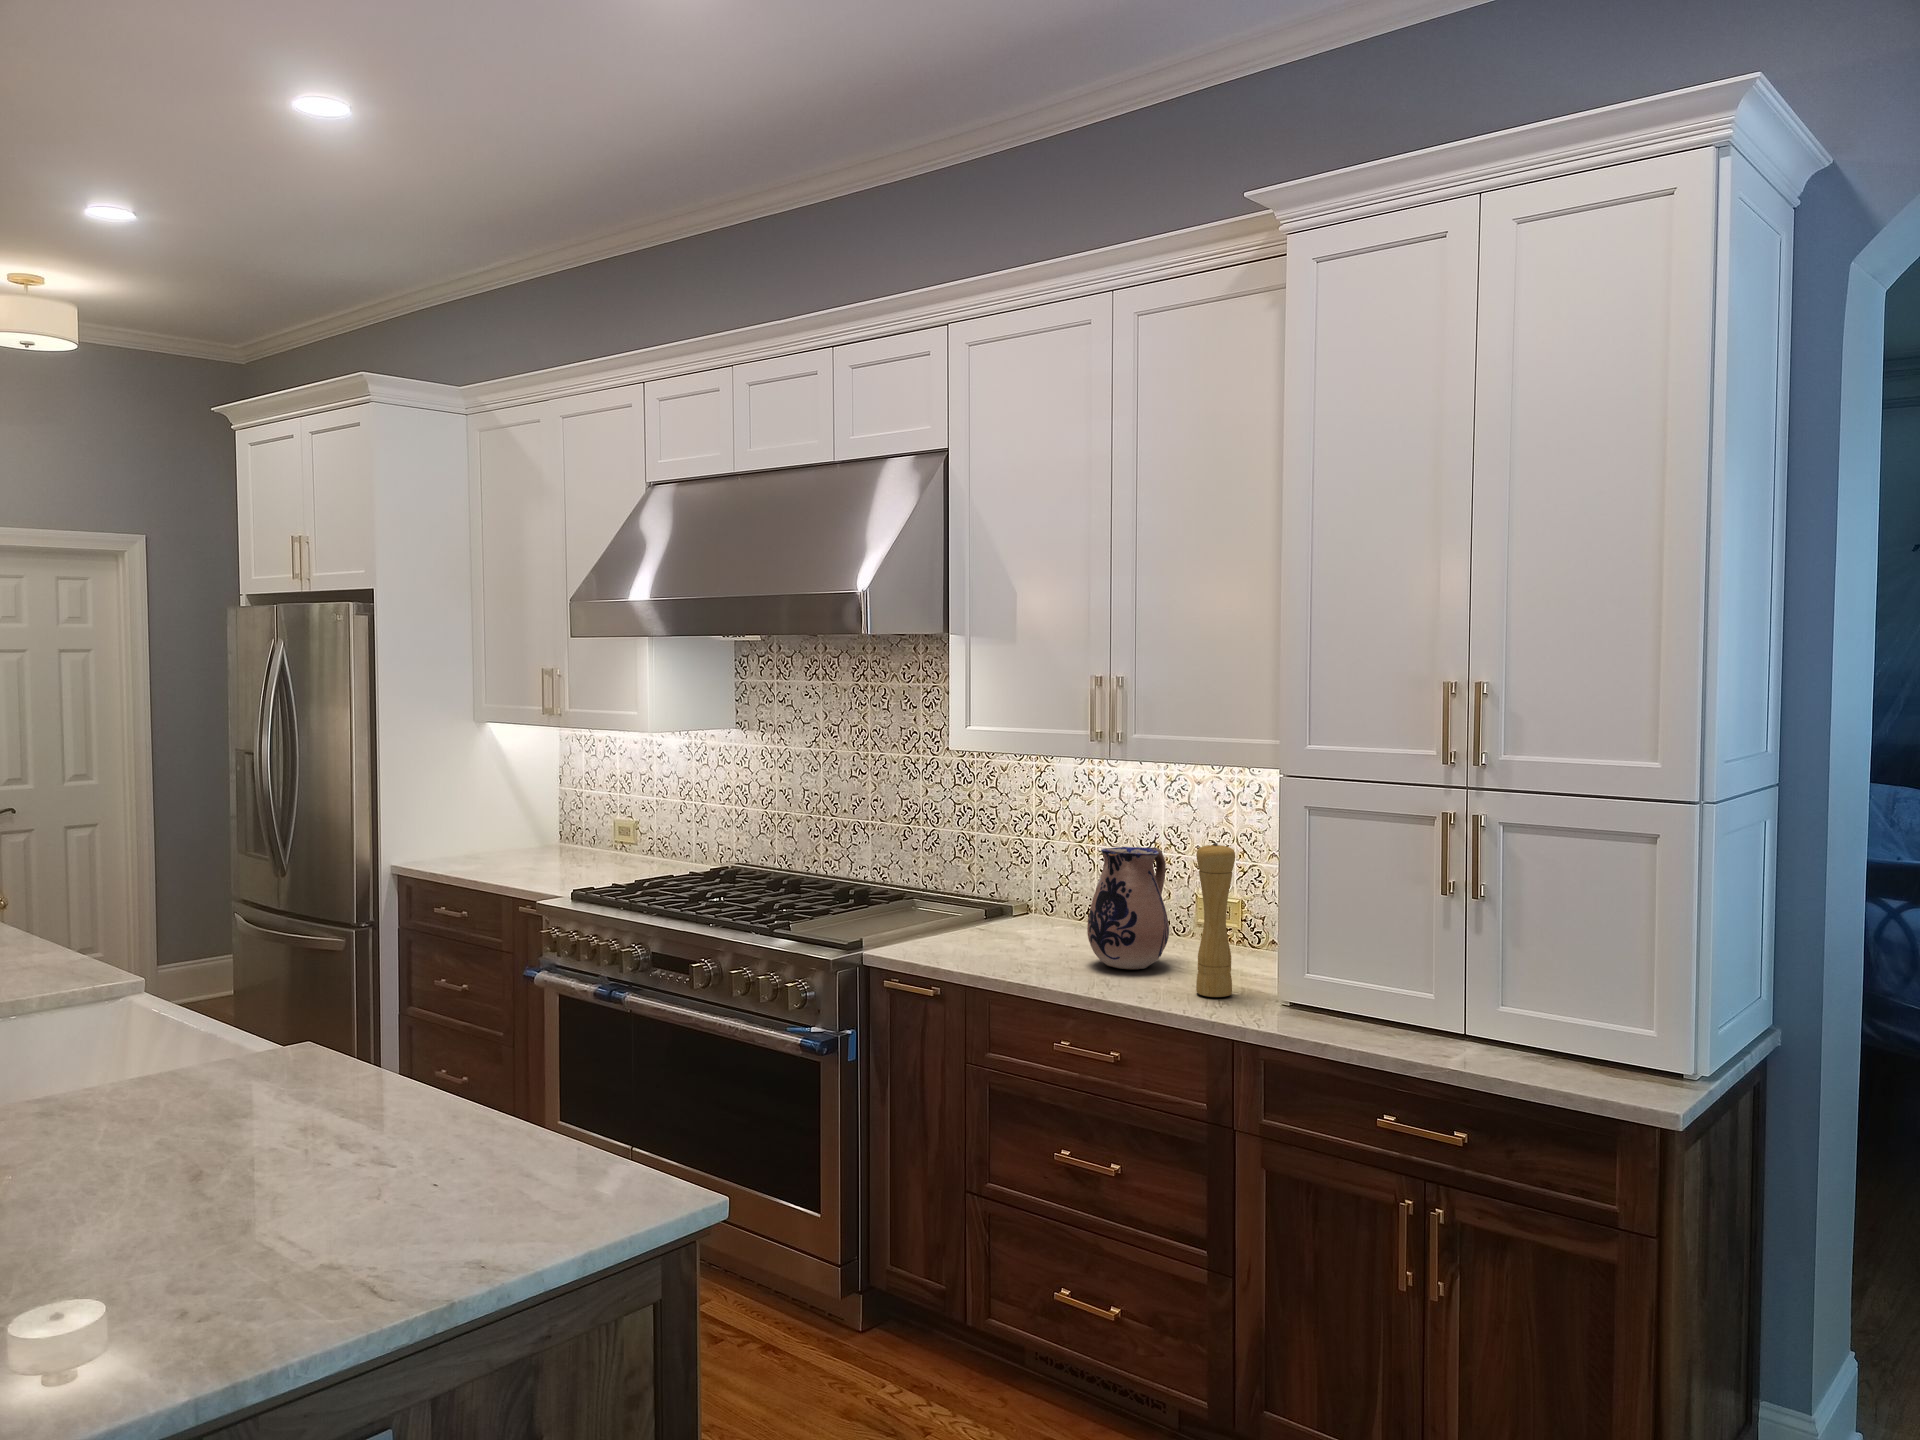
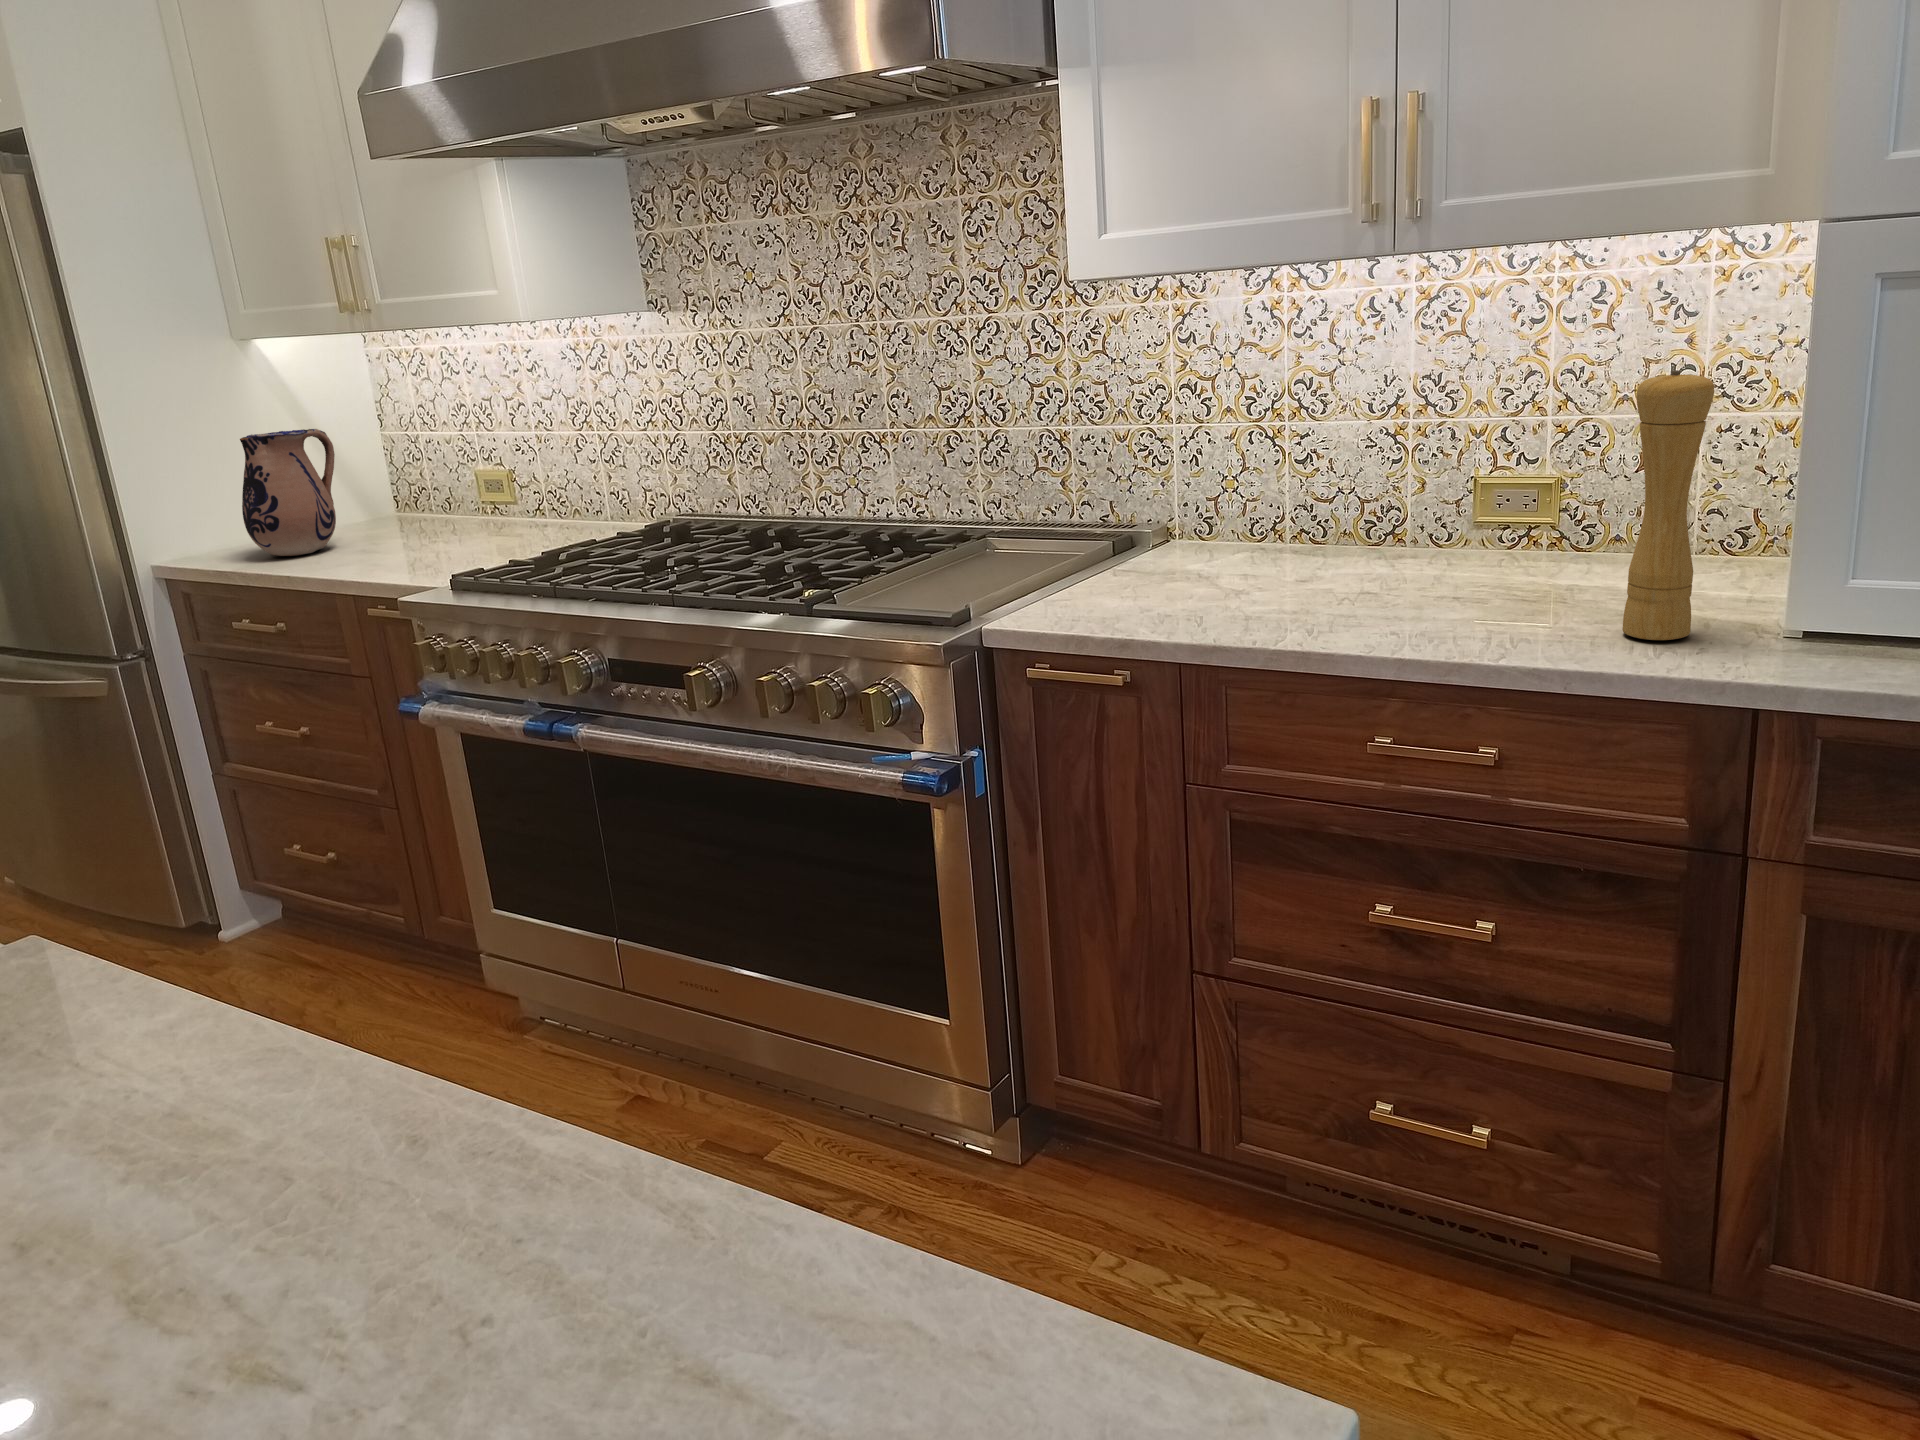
ceramic pitcher: present [1087,847,1169,969] -> present [240,429,336,556]

